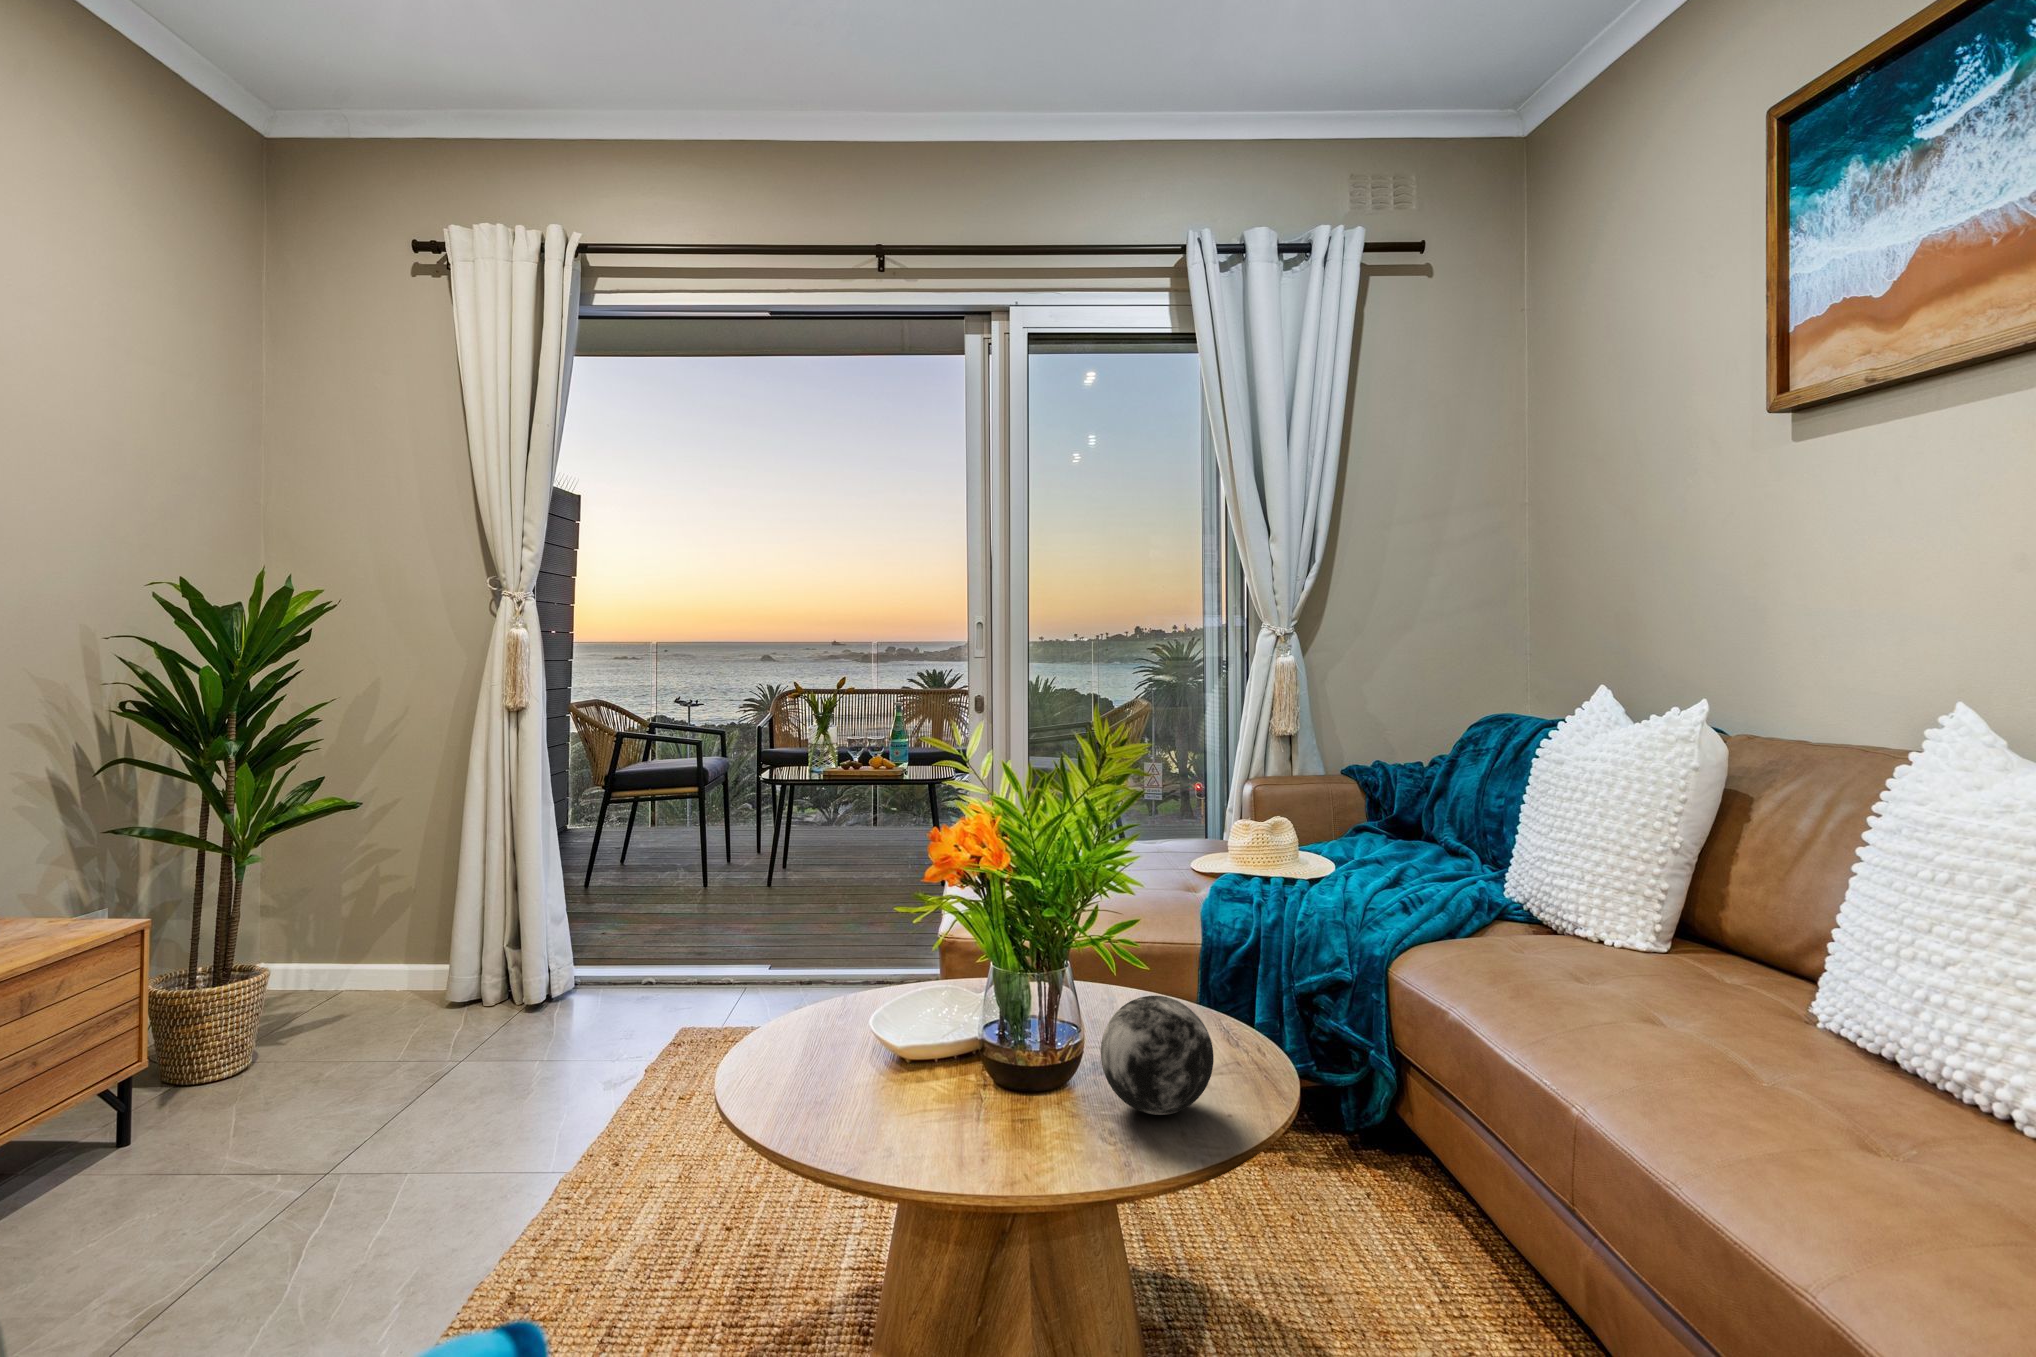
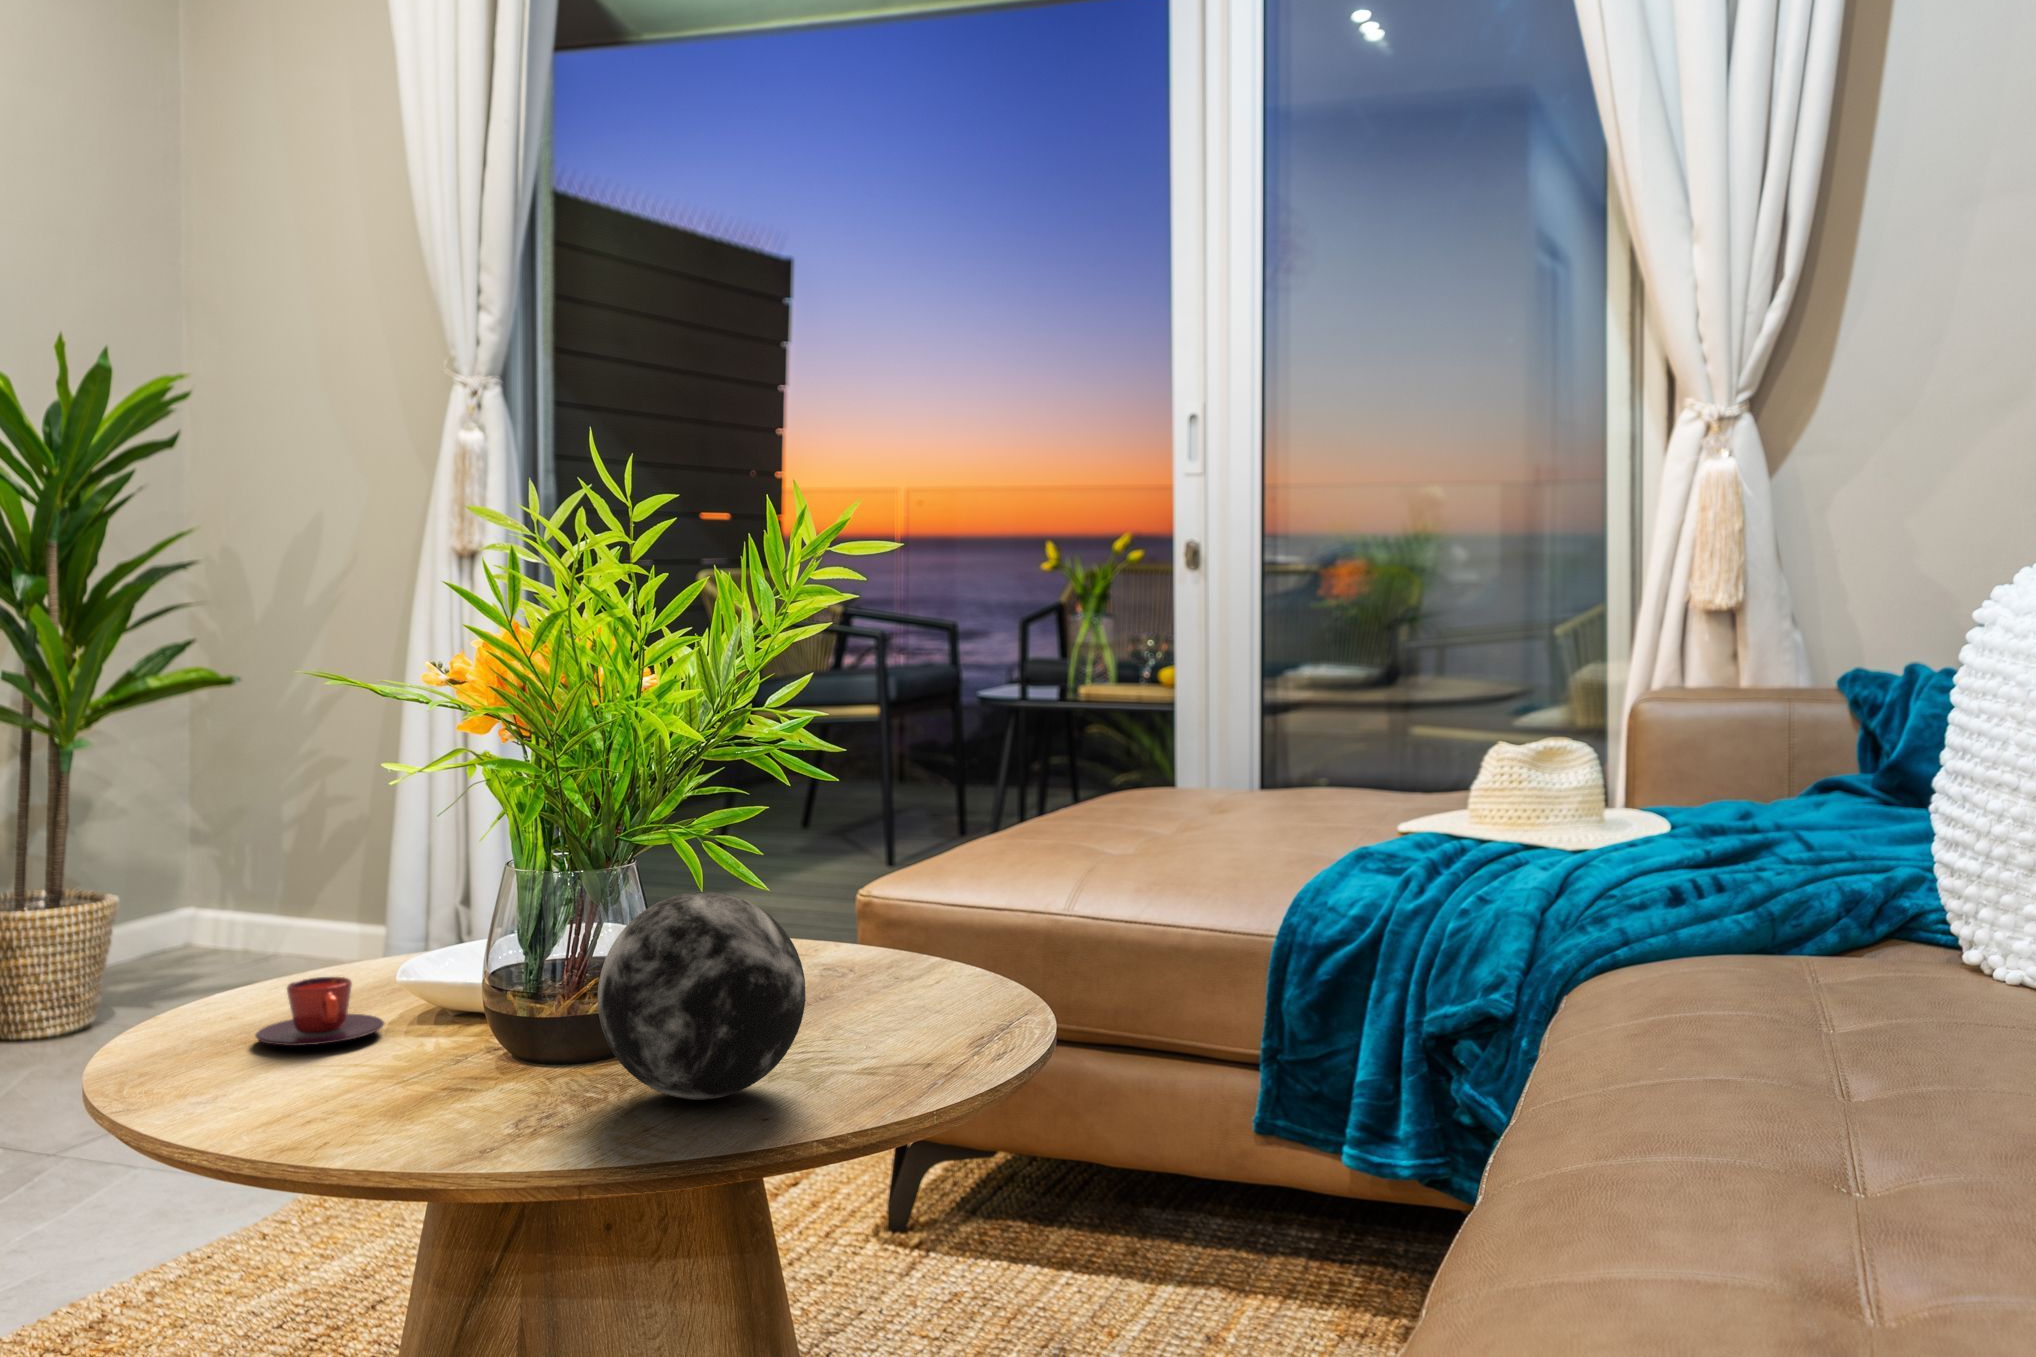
teacup: none [833,1062,907,1114] -> present [255,977,384,1046]

